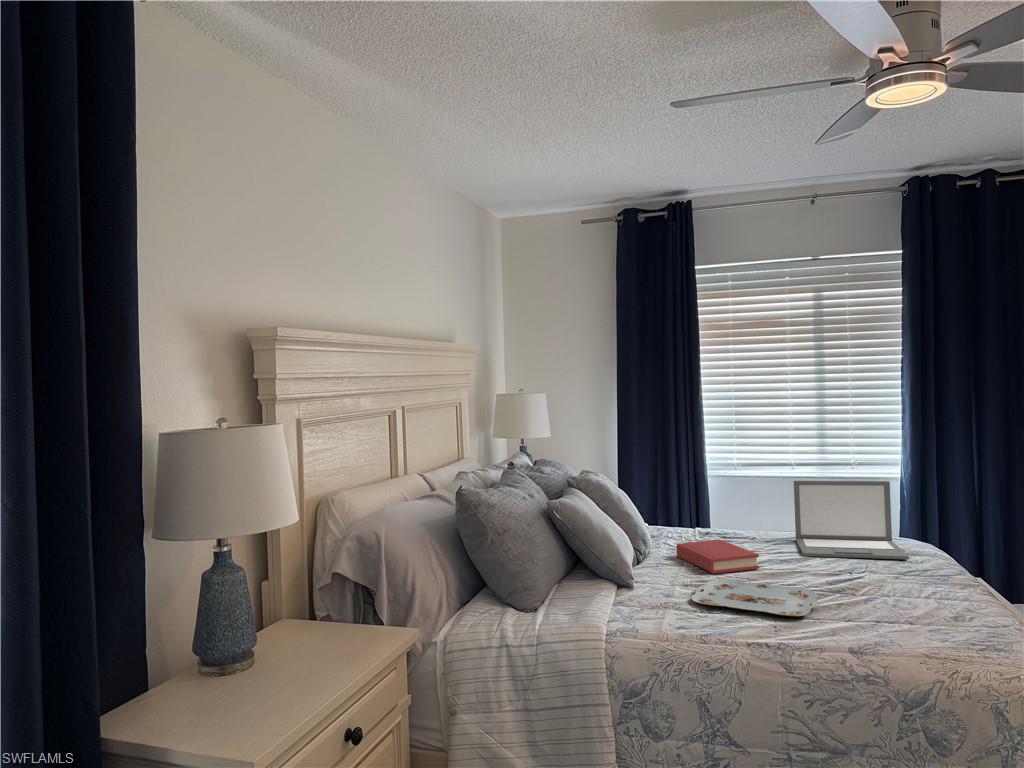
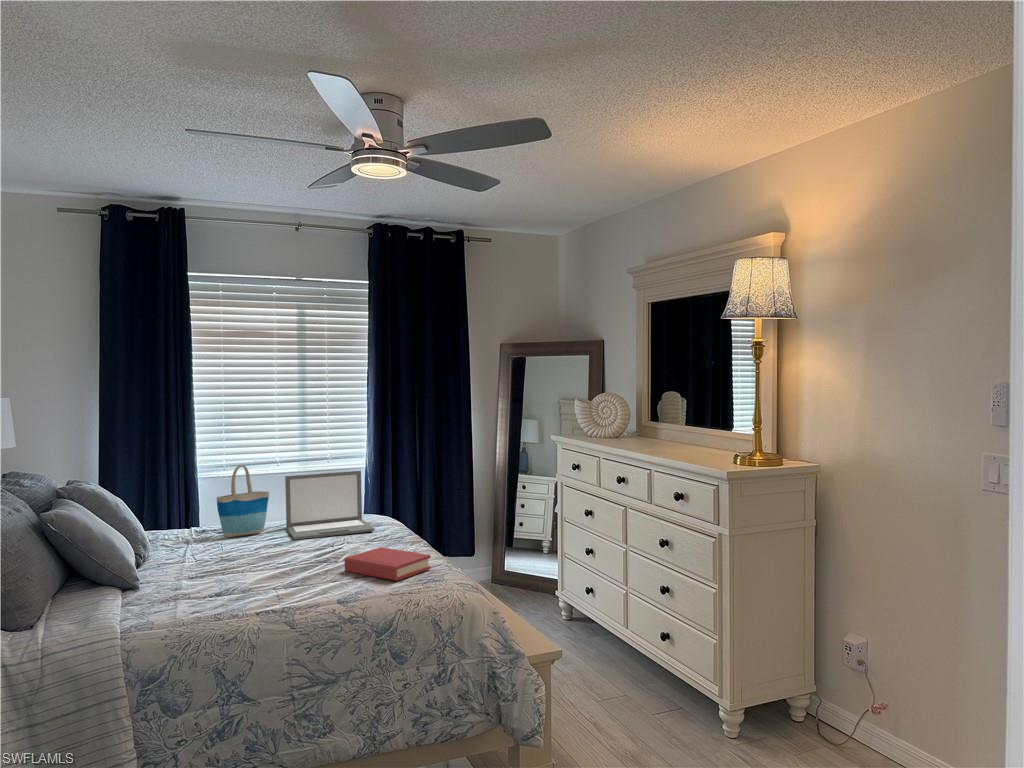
tote bag: none [718,465,775,542] -> present [217,465,269,537]
hardback book: present [676,540,759,574] -> present [344,547,431,581]
serving tray: present [691,579,818,616] -> none [200,564,311,590]

